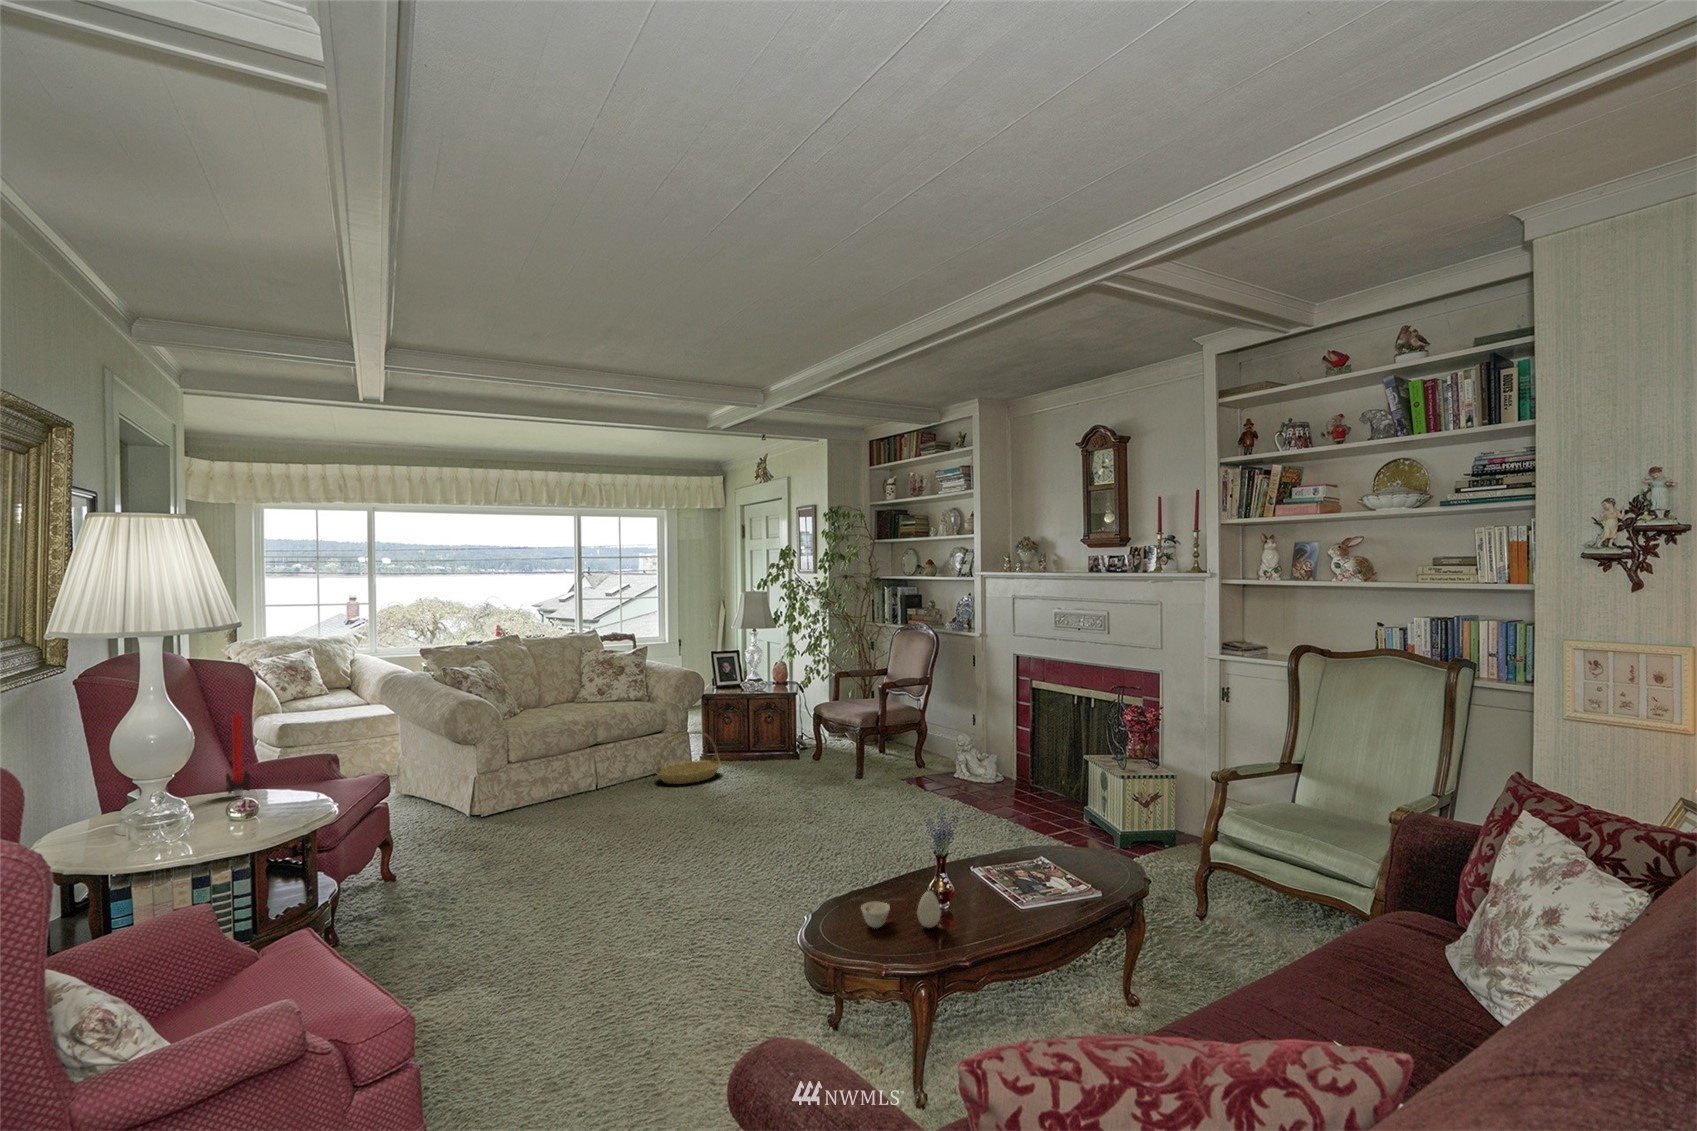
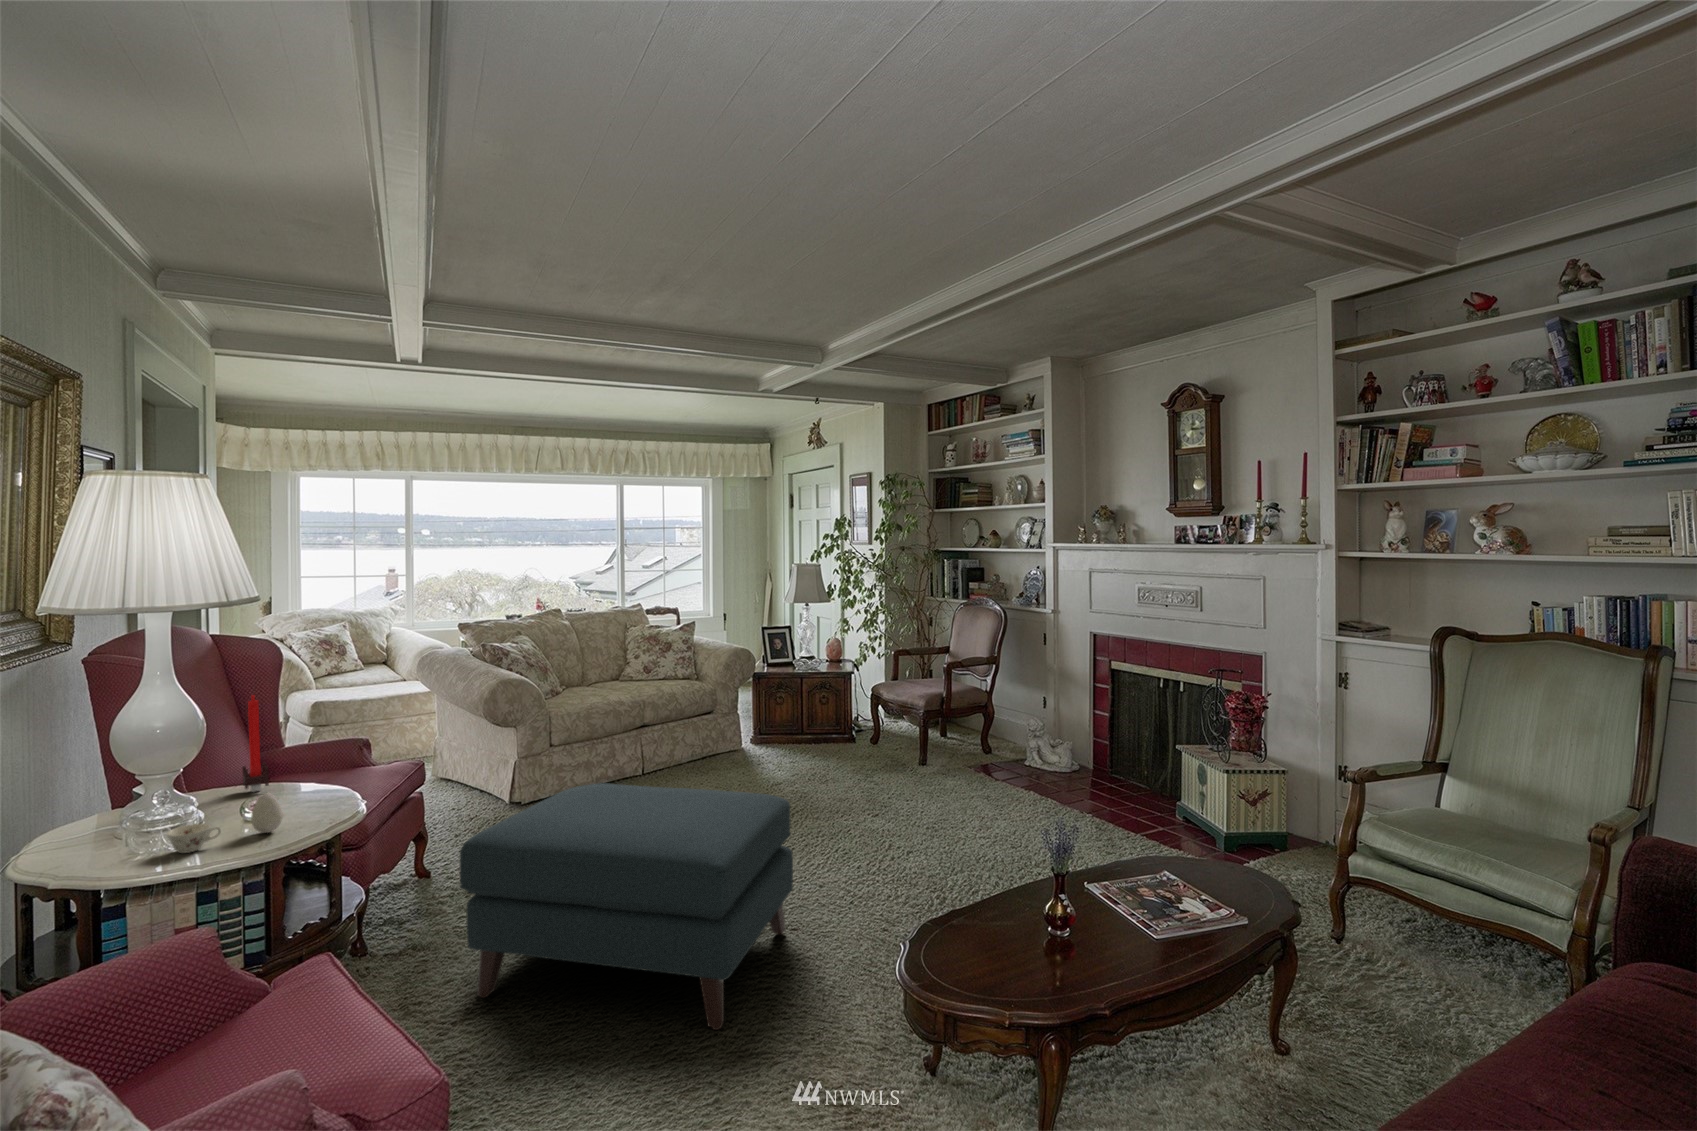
basket: present [656,731,721,784] -> none [704,713,773,769]
ottoman: none [422,790,726,1000] -> present [460,783,793,1030]
decorative egg: present [917,891,941,928] -> present [251,793,283,833]
teacup: present [861,902,890,928] -> present [167,824,221,853]

